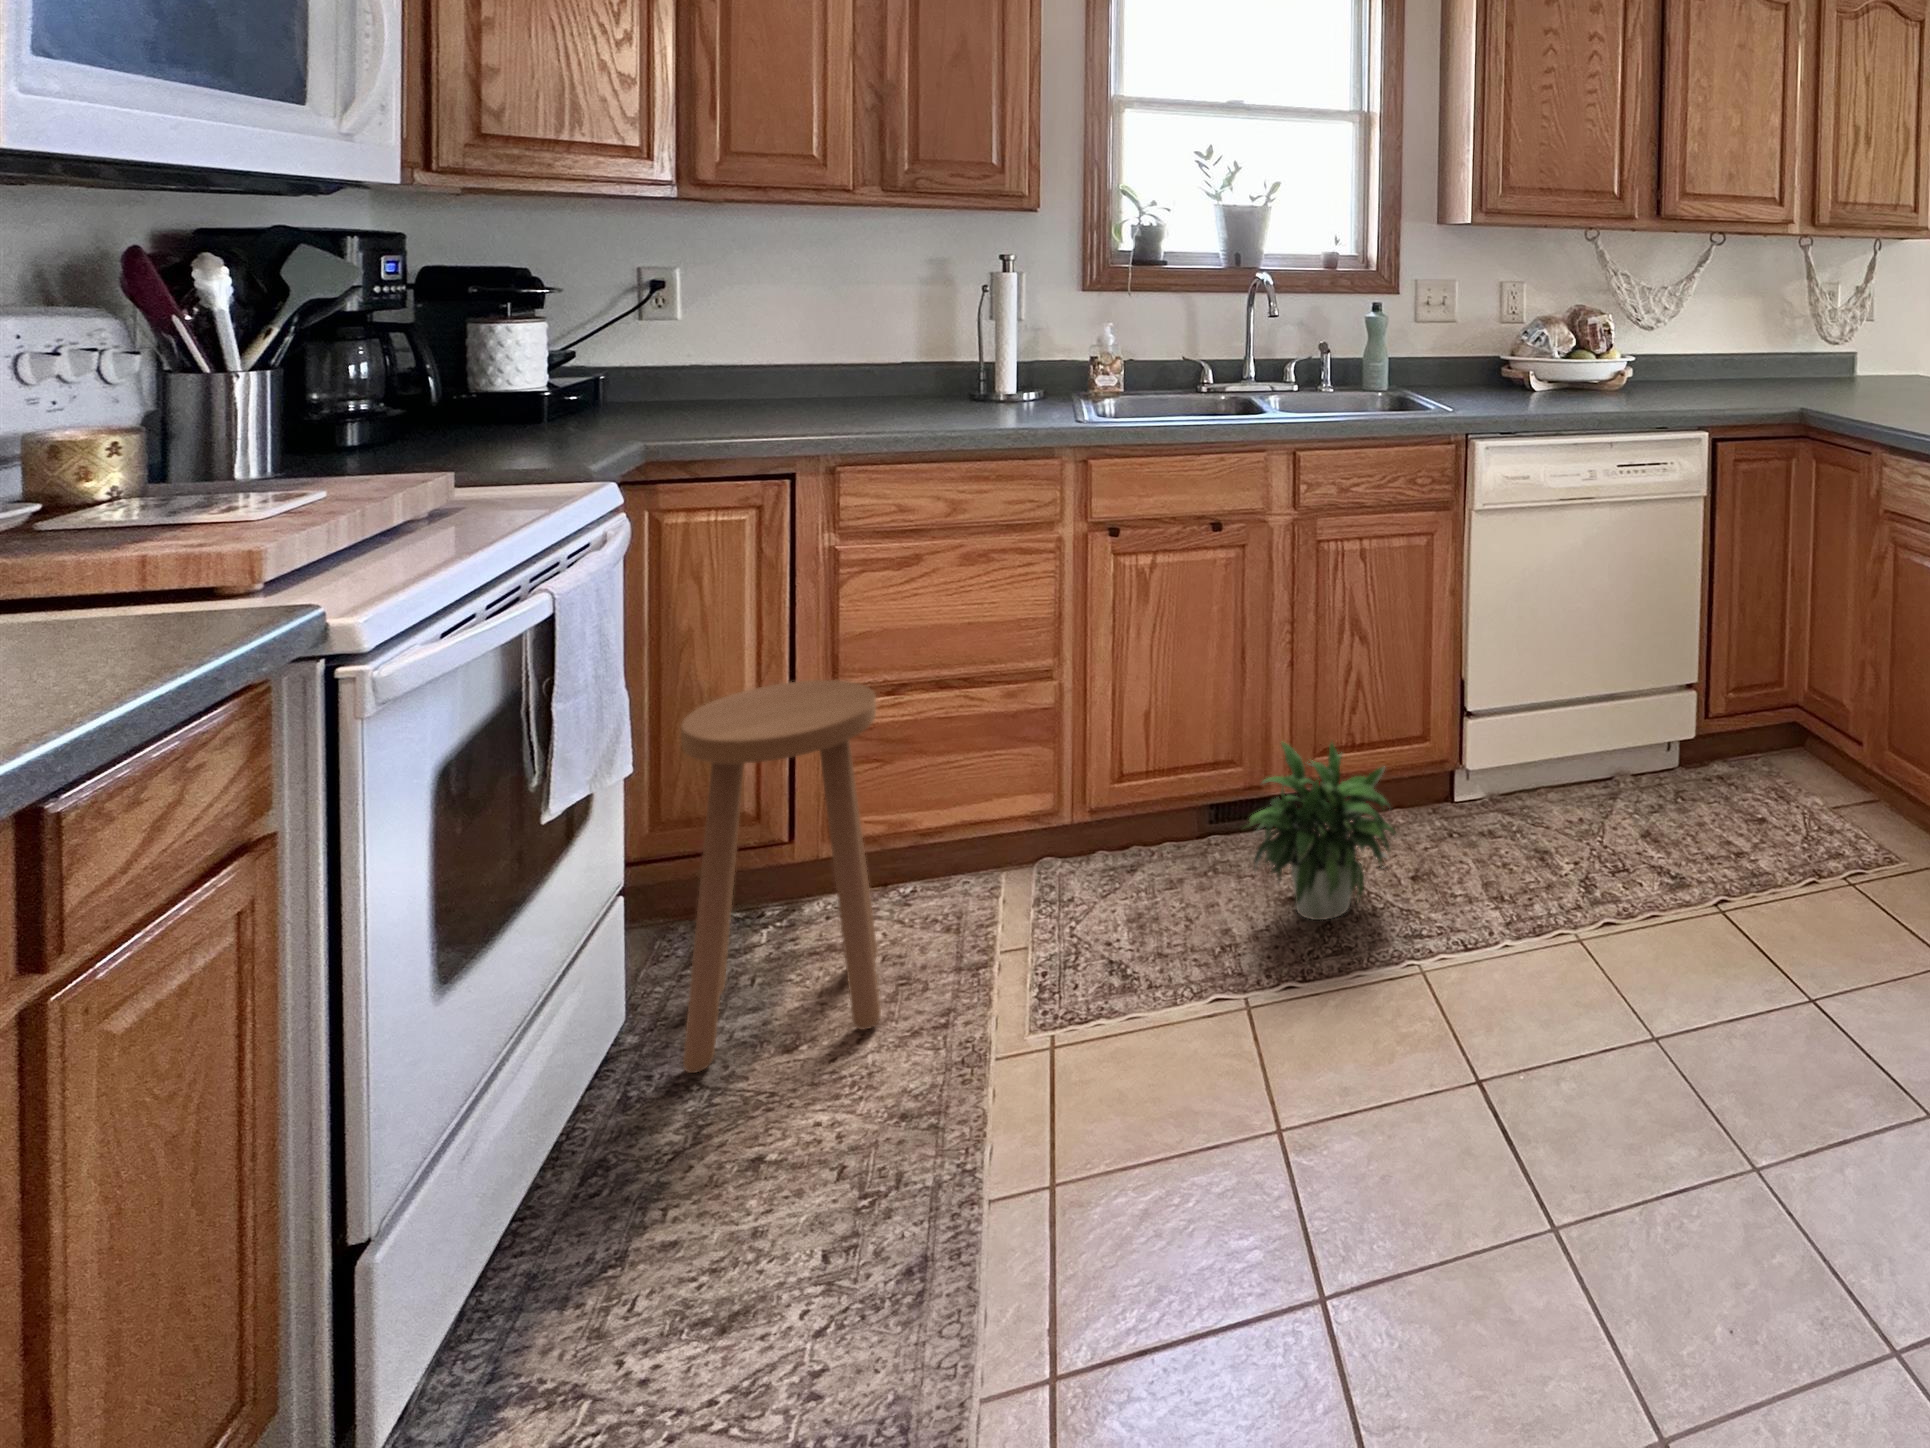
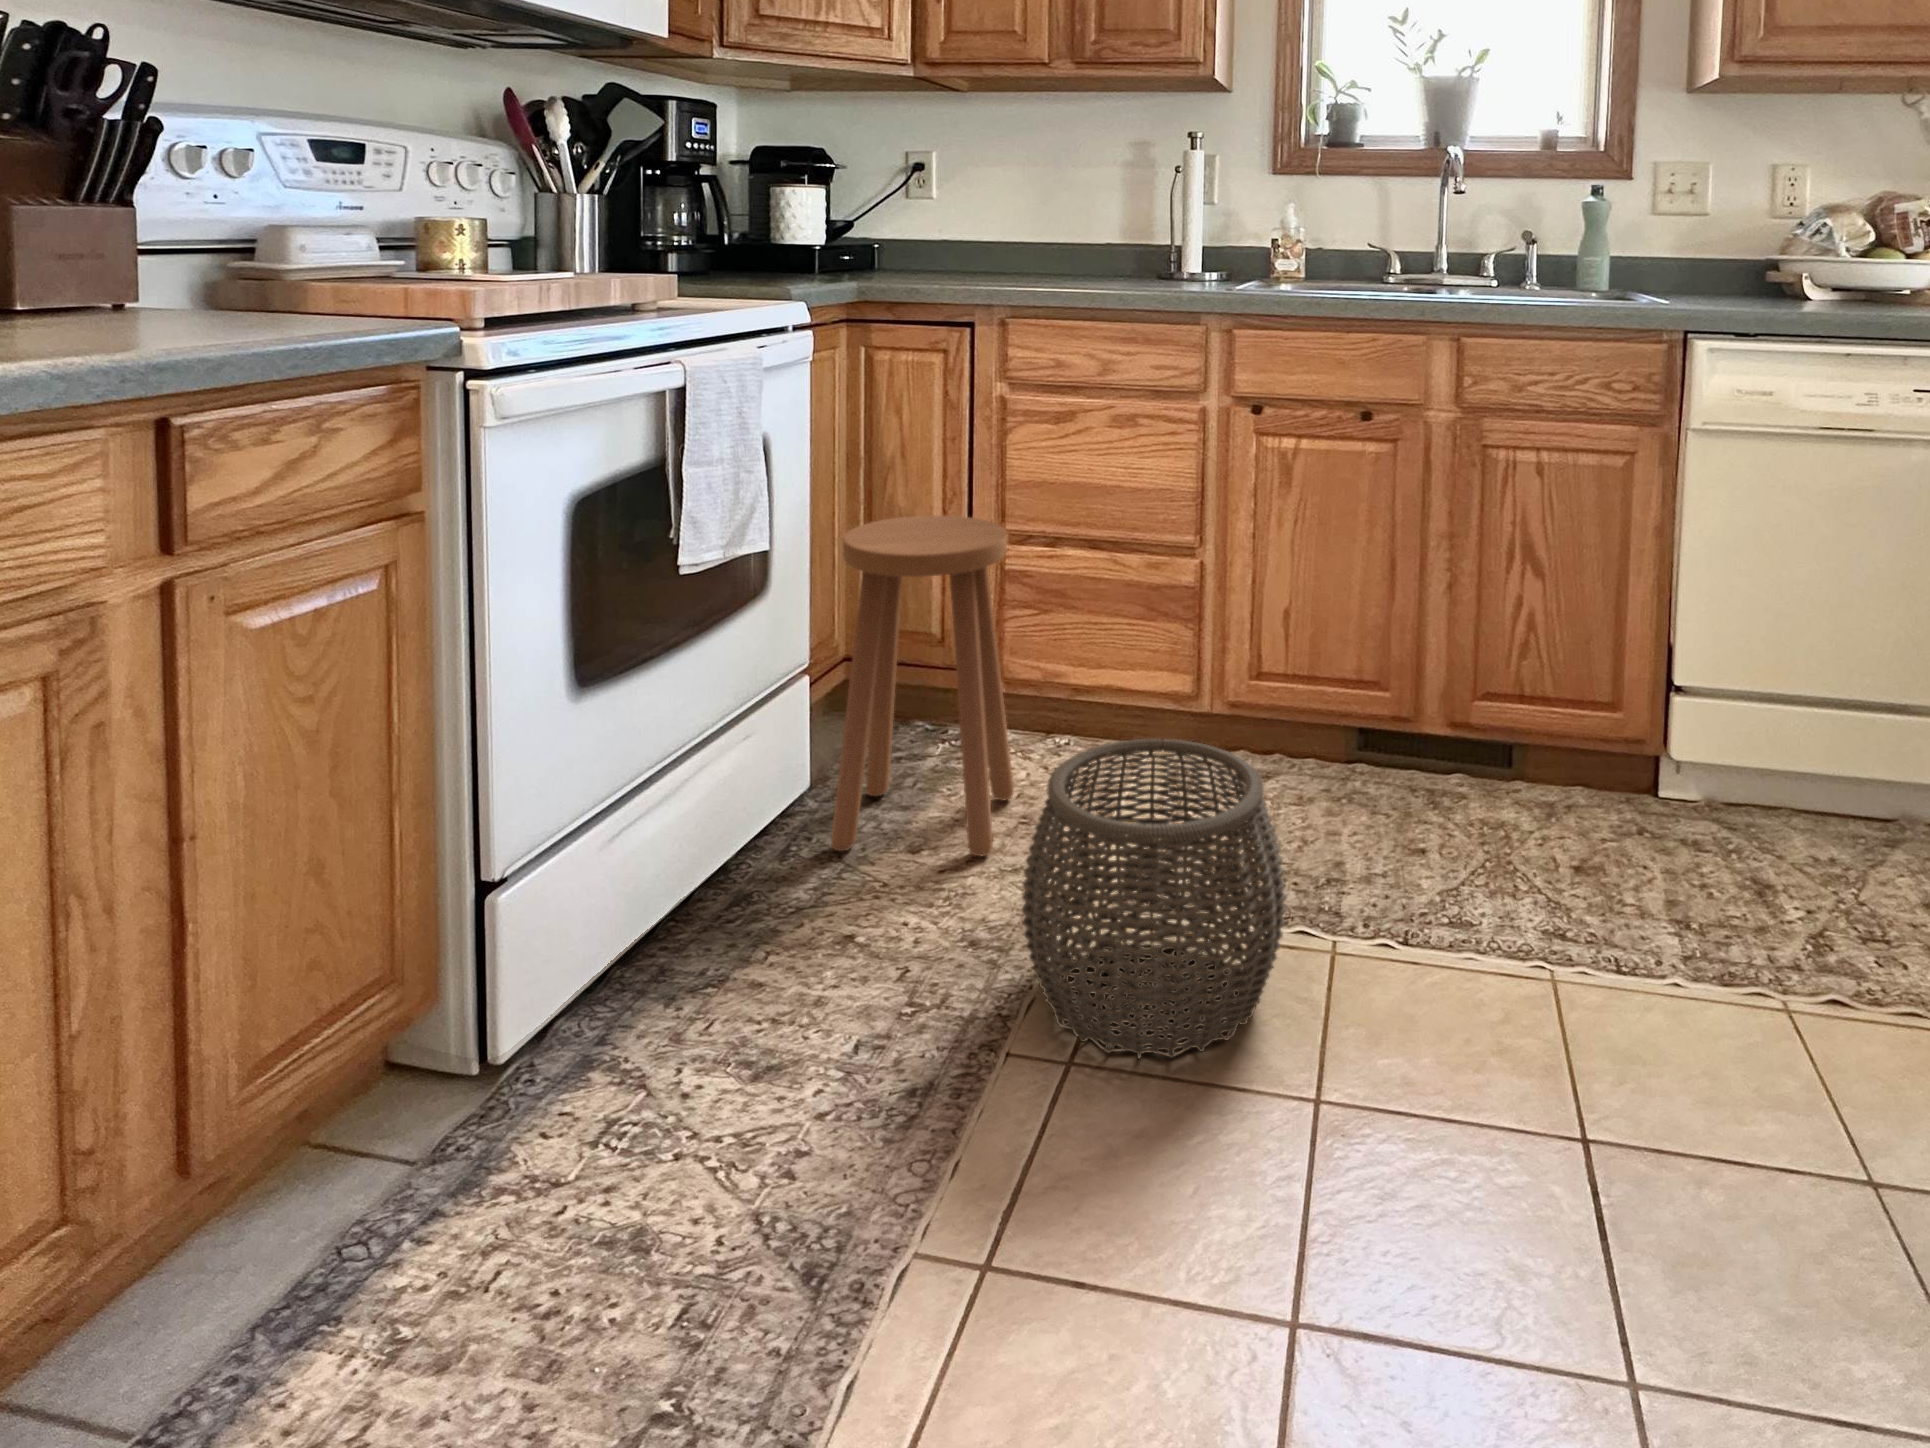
potted plant: present [1246,743,1396,920] -> none [1363,670,1551,882]
woven basket: none [977,858,1231,1168] -> present [1022,739,1286,1058]

